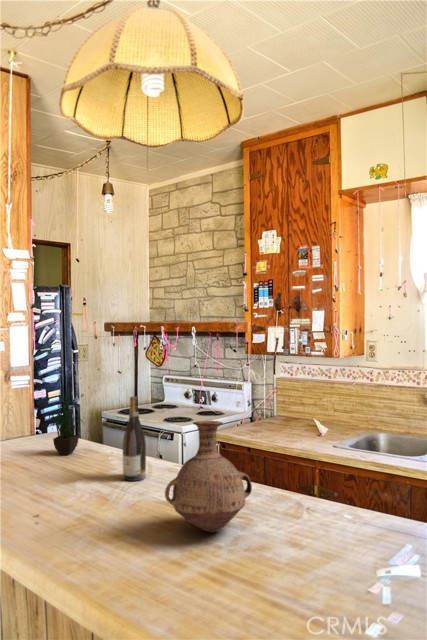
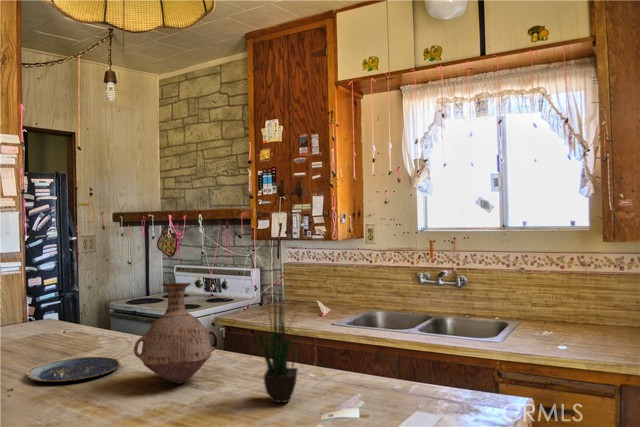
potted plant: present [48,390,83,455] -> present [249,304,298,402]
wine bottle: present [123,397,146,481] -> none [106,270,130,351]
plate: none [52,489,143,521] -> present [27,357,121,382]

